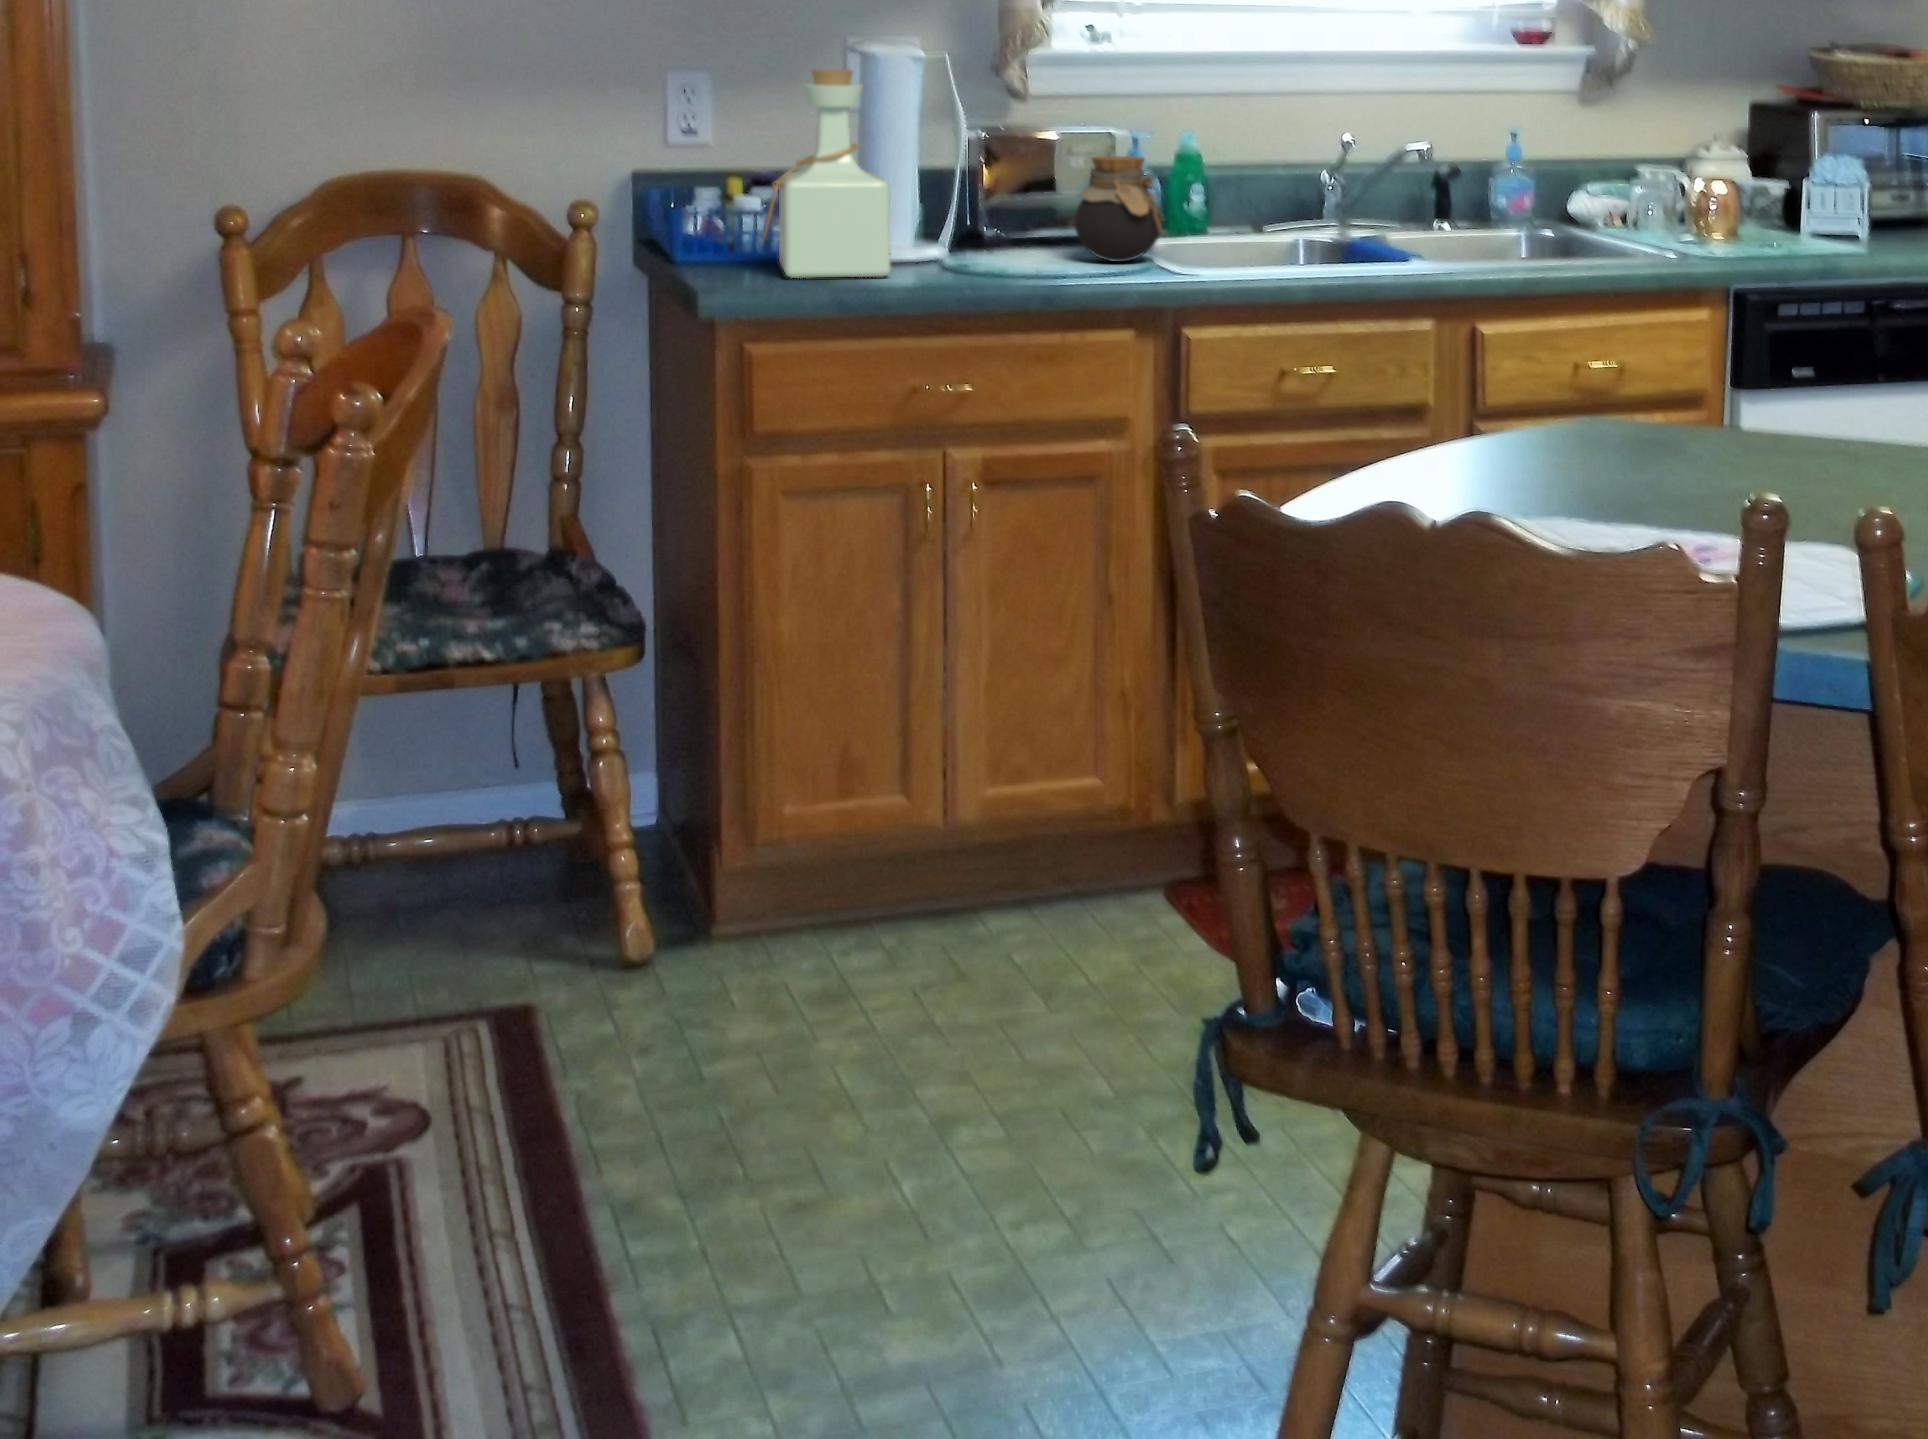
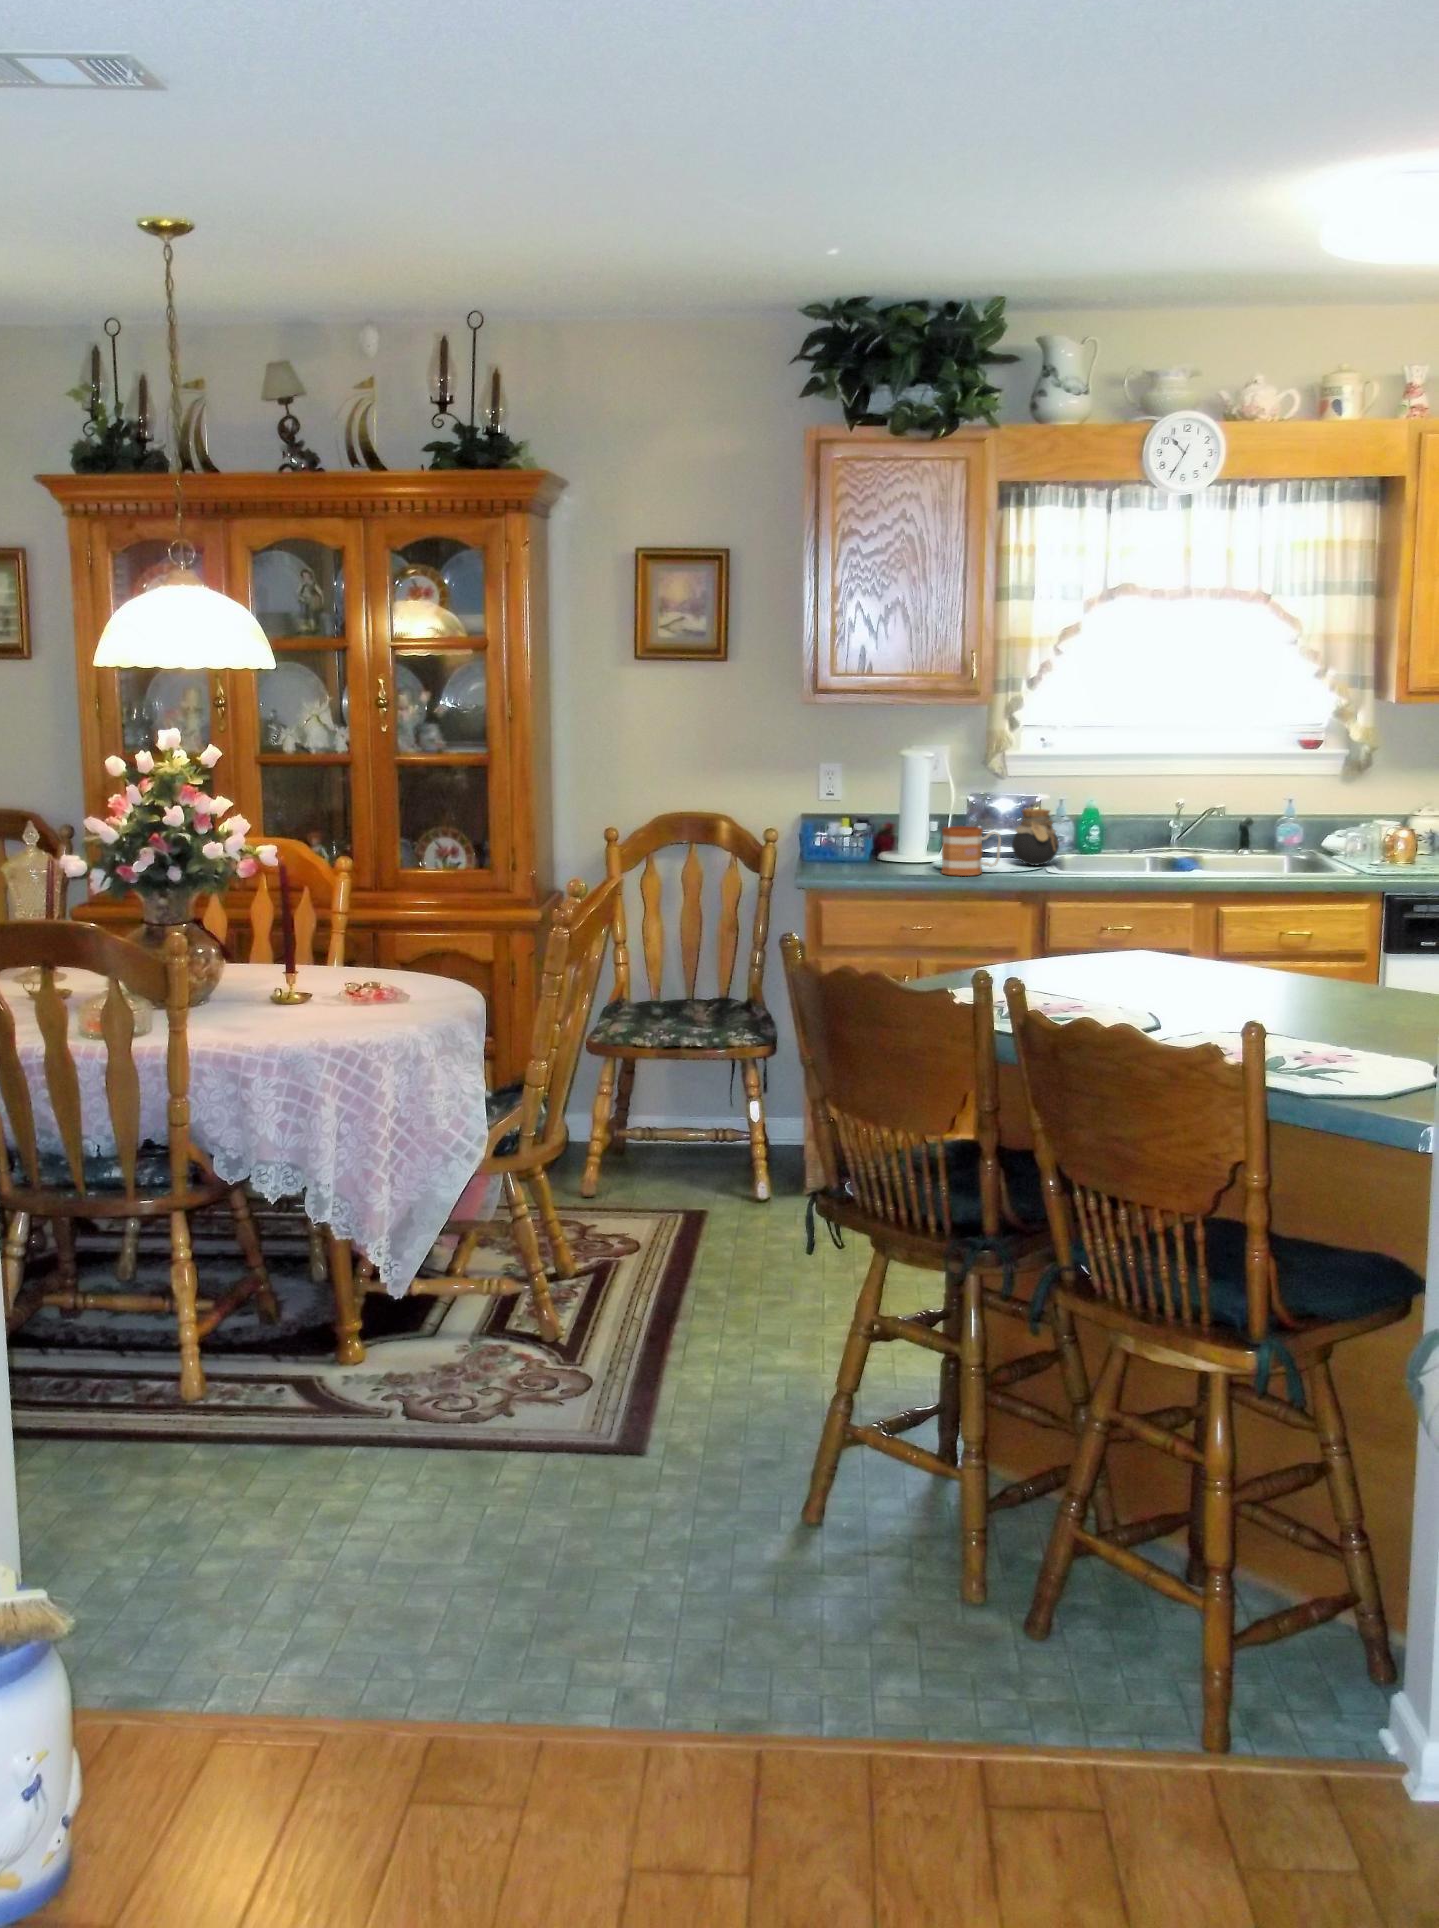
bottle: present [763,69,891,278] -> none [847,763,910,869]
mug: none [967,190,1079,285] -> present [942,826,1001,876]

